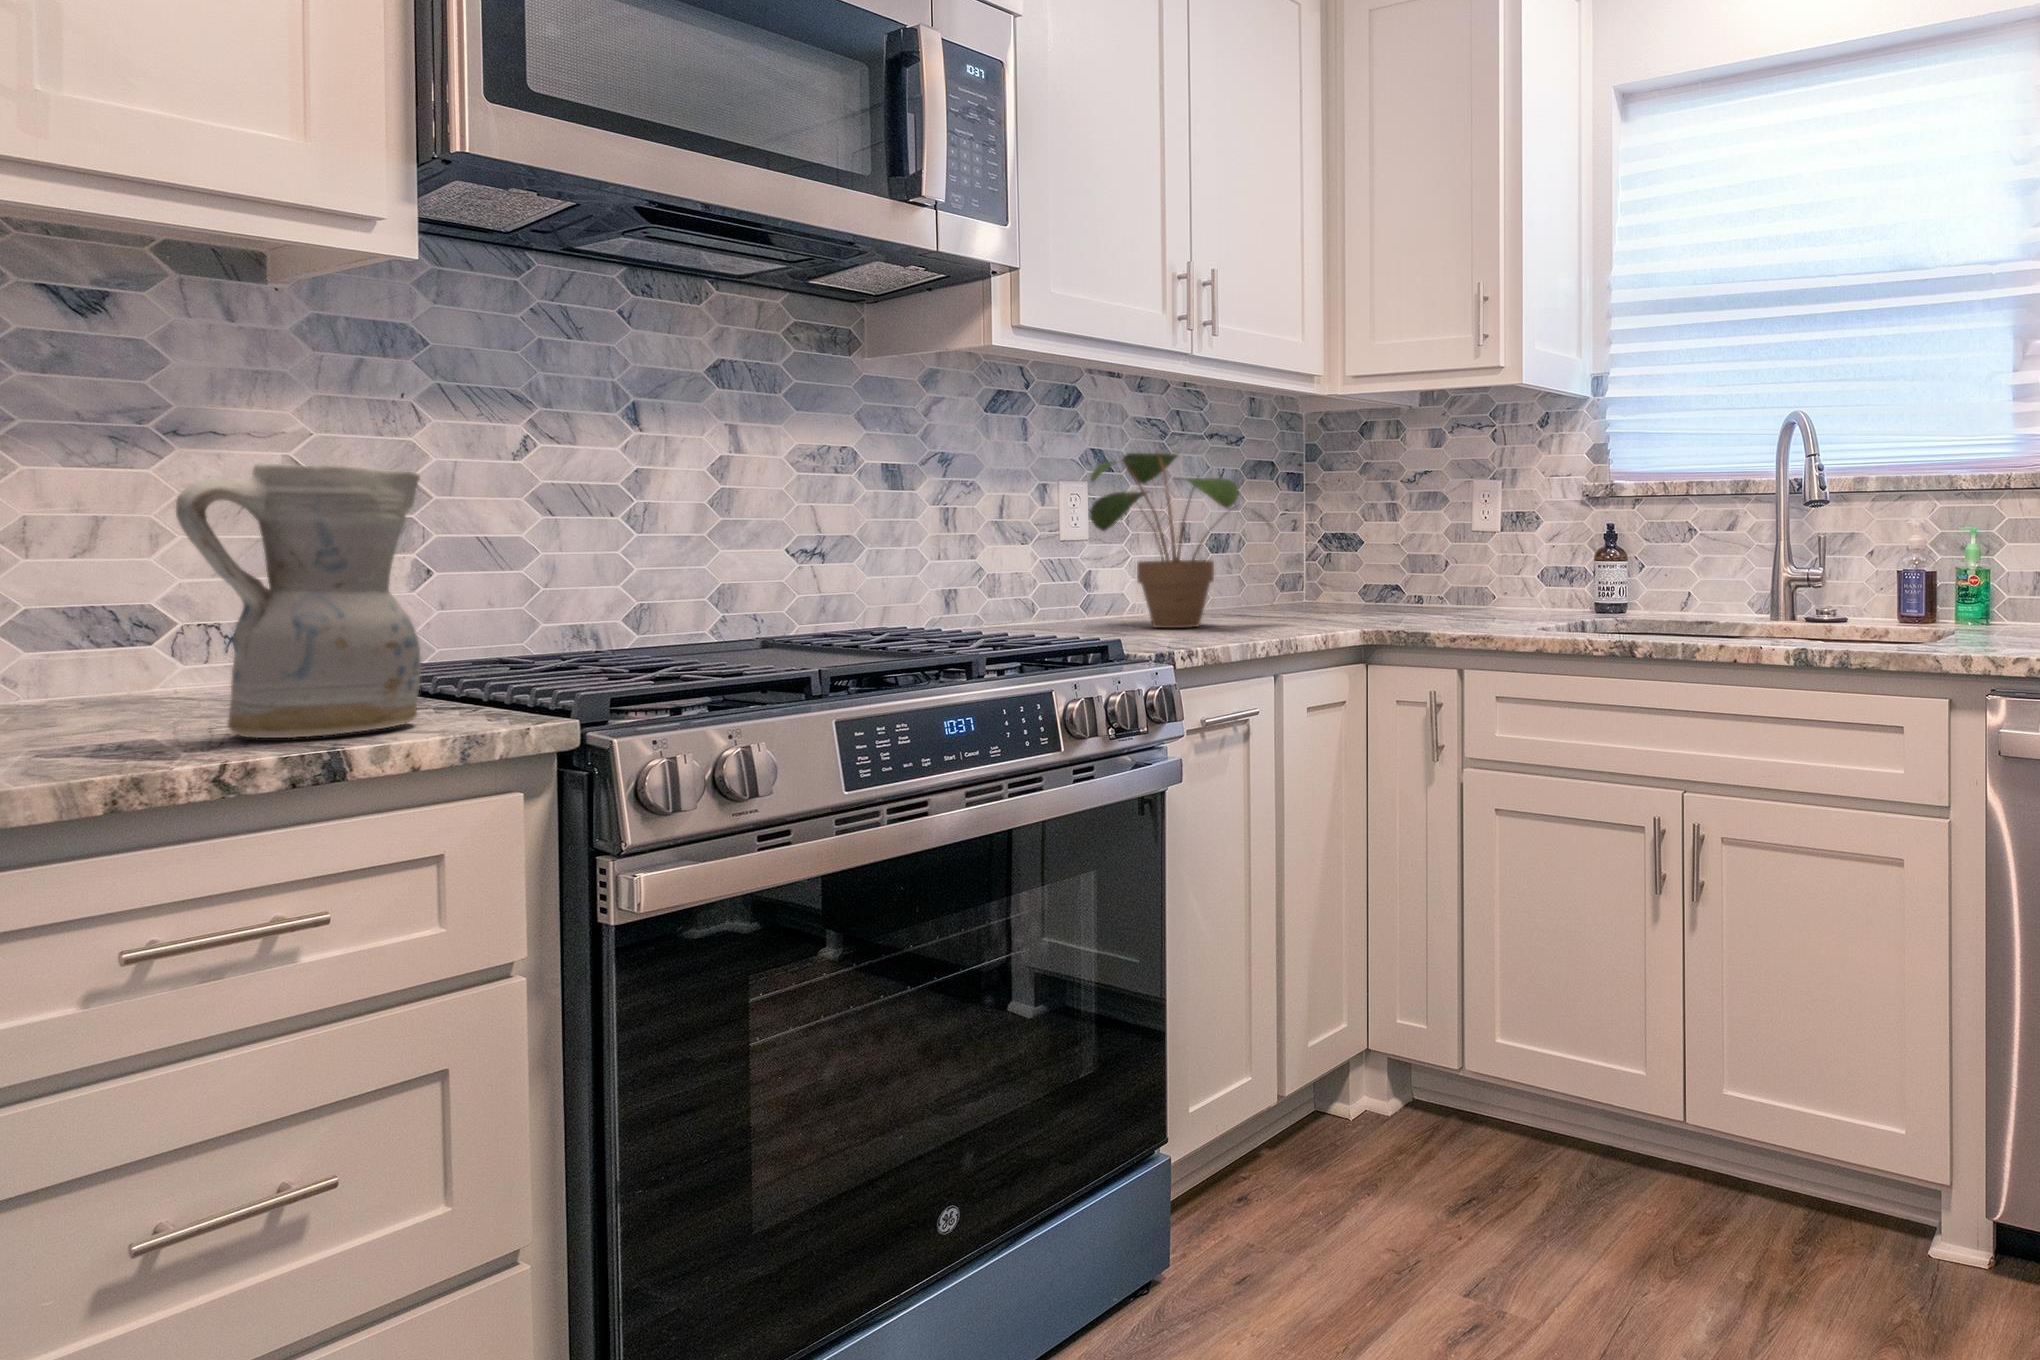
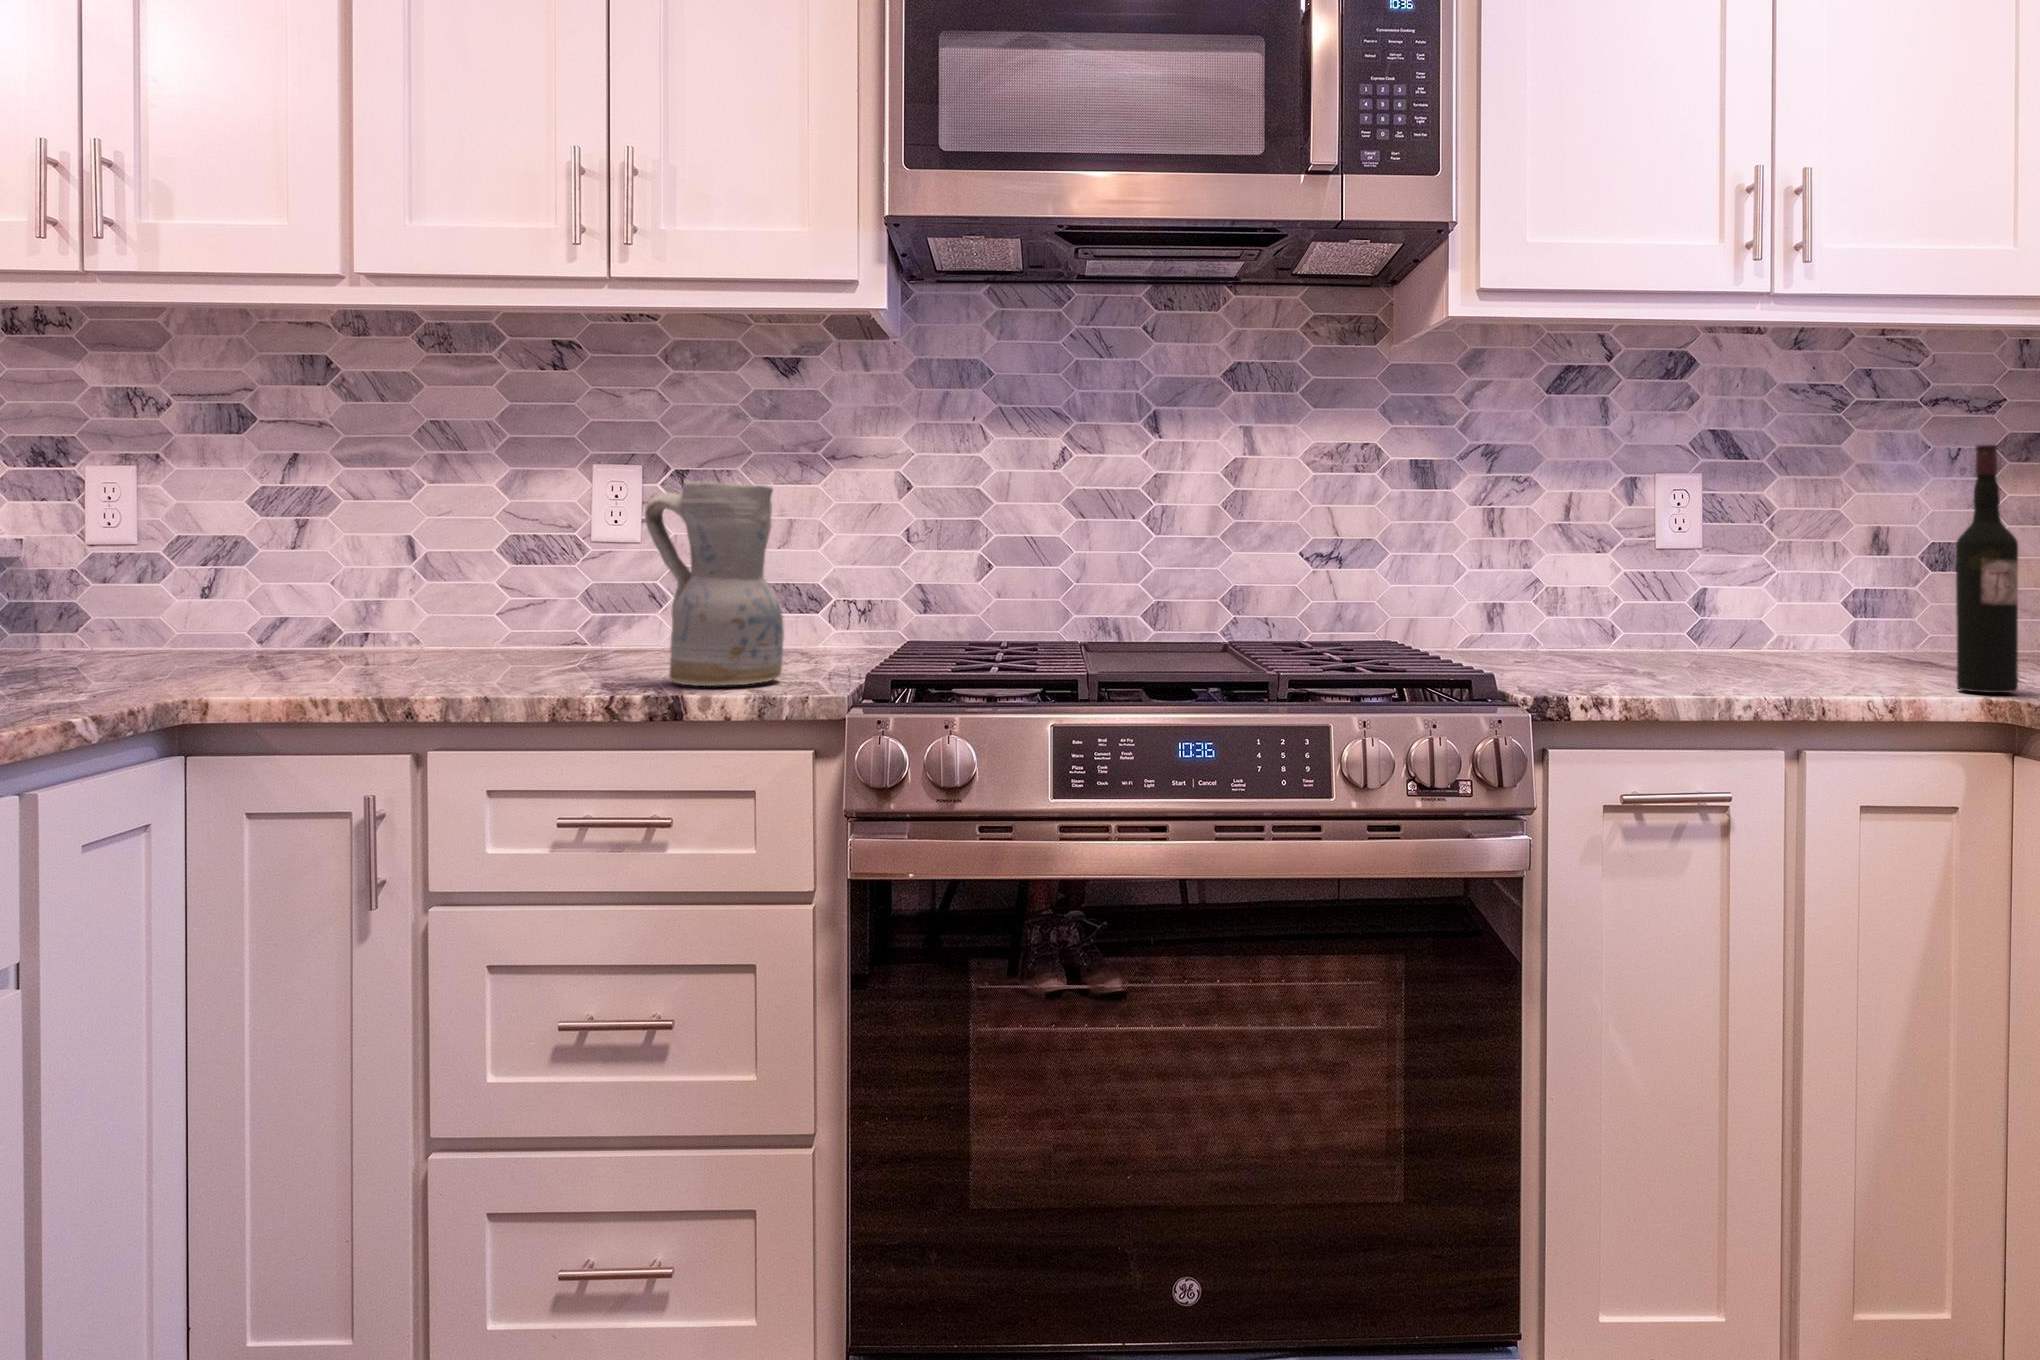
potted plant: present [1090,452,1273,628] -> none [1620,430,1888,668]
wine bottle: none [1333,469,1369,628] -> present [1956,445,2018,693]

